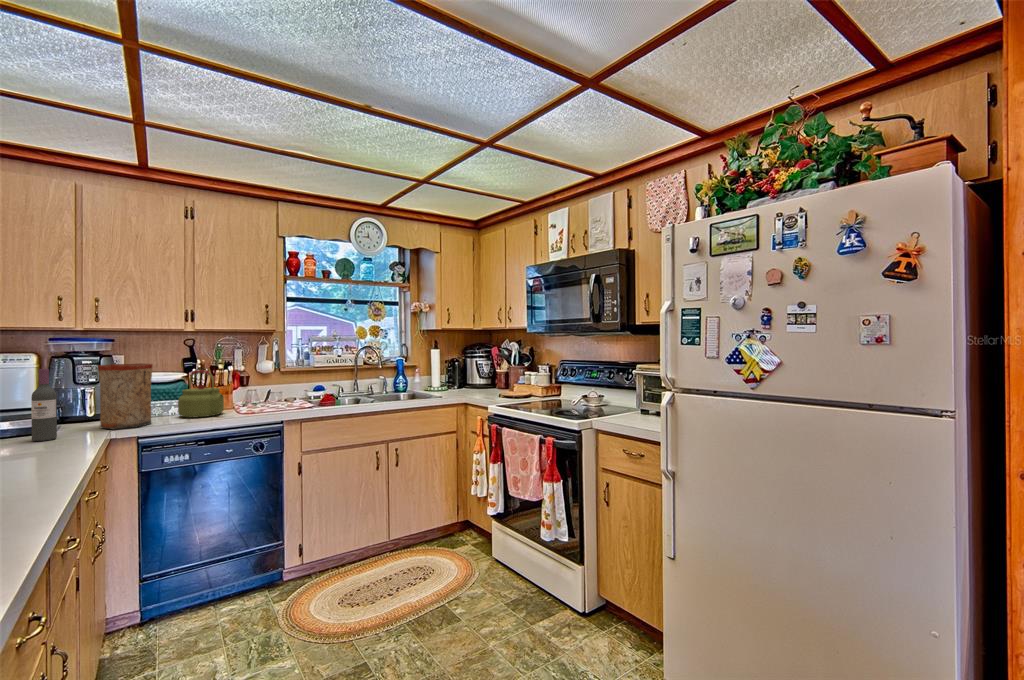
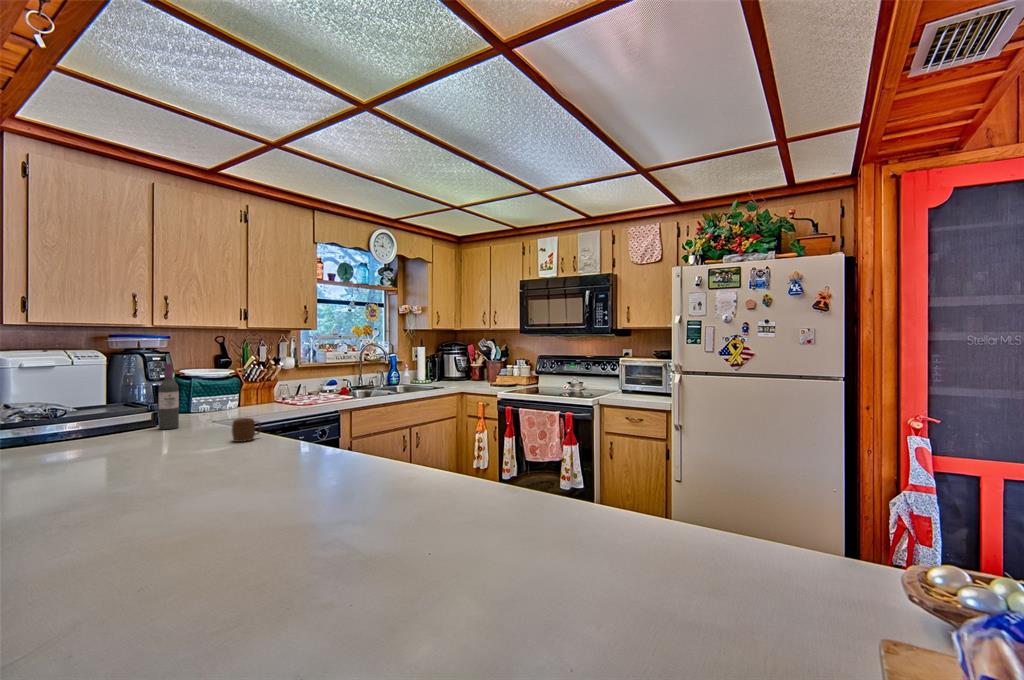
vase: present [98,363,153,430] -> none [191,359,233,419]
kettle: present [178,370,224,417] -> none [239,365,287,409]
mug: none [29,436,76,466] -> present [232,418,262,442]

